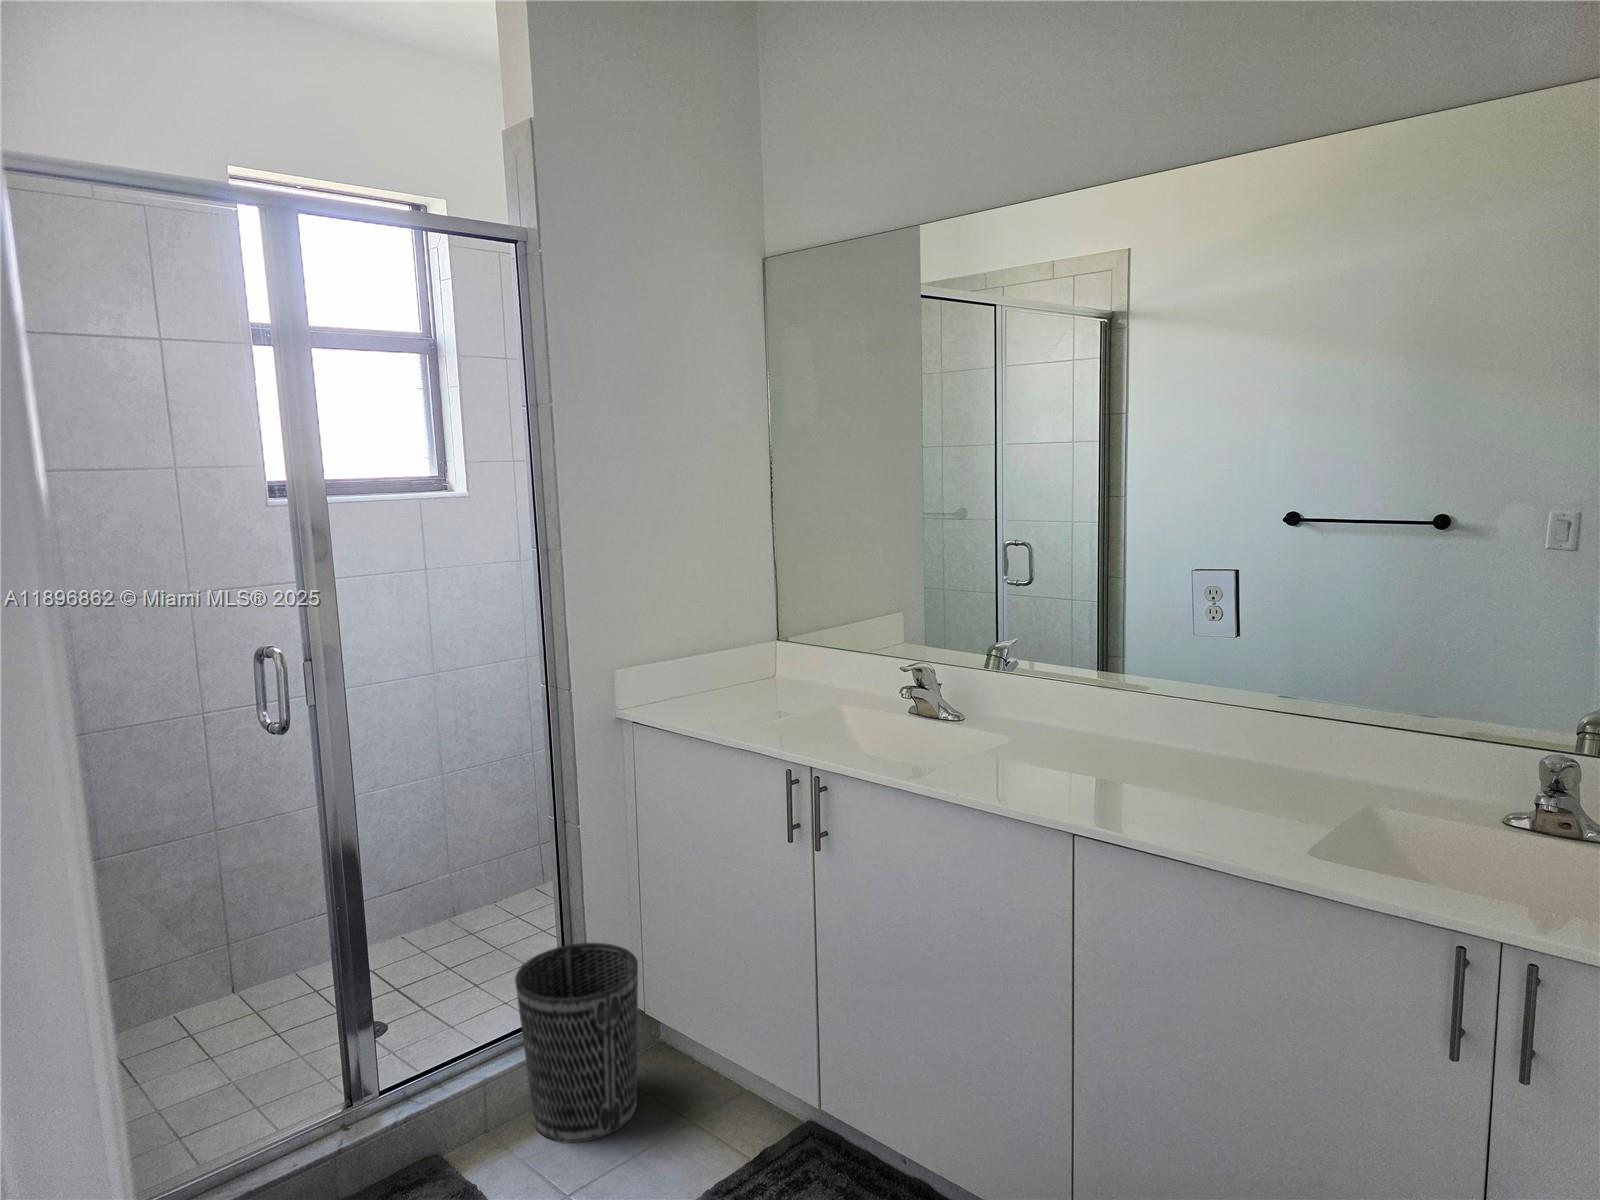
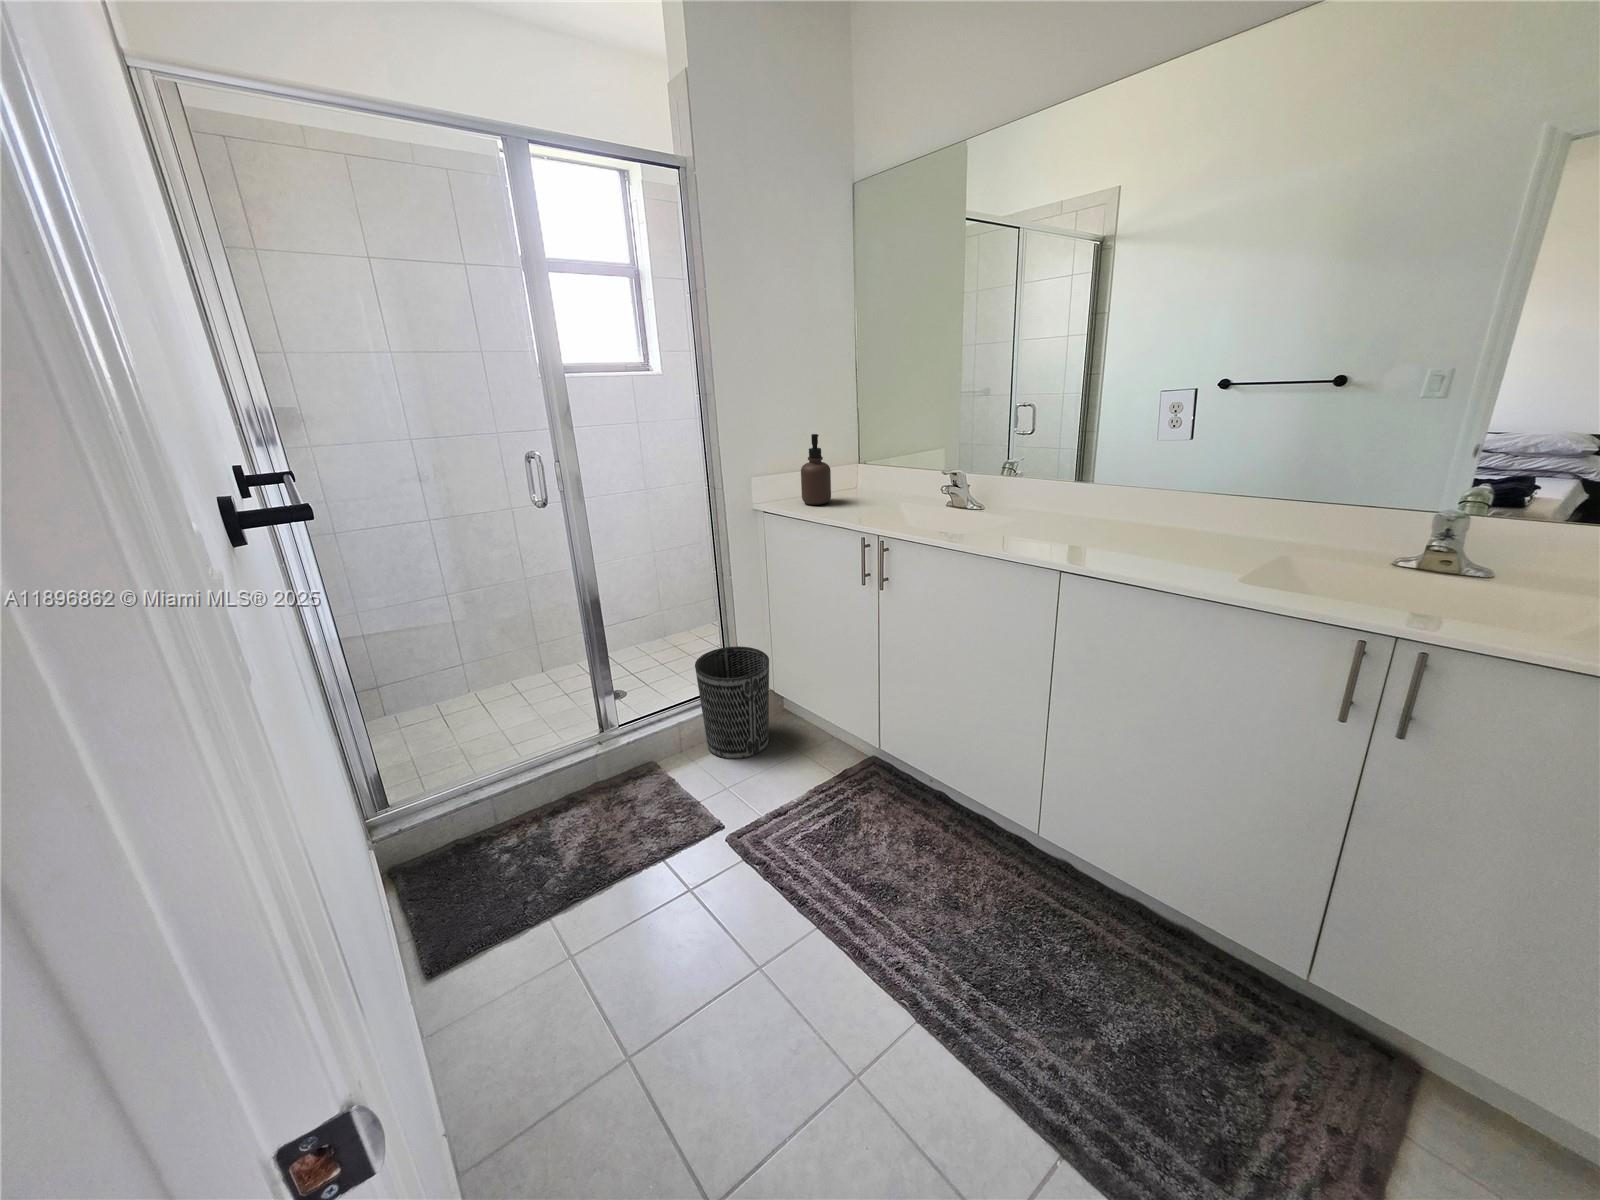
soap dispenser: none [687,608,733,713] -> present [801,434,831,505]

